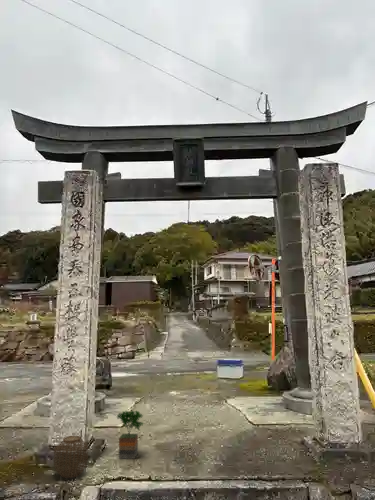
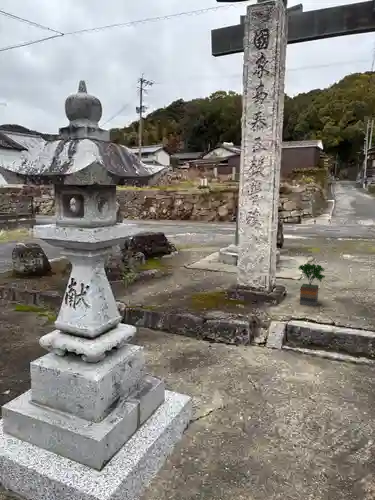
woven basket: present [54,436,88,478] -> none [244,279,274,313]

